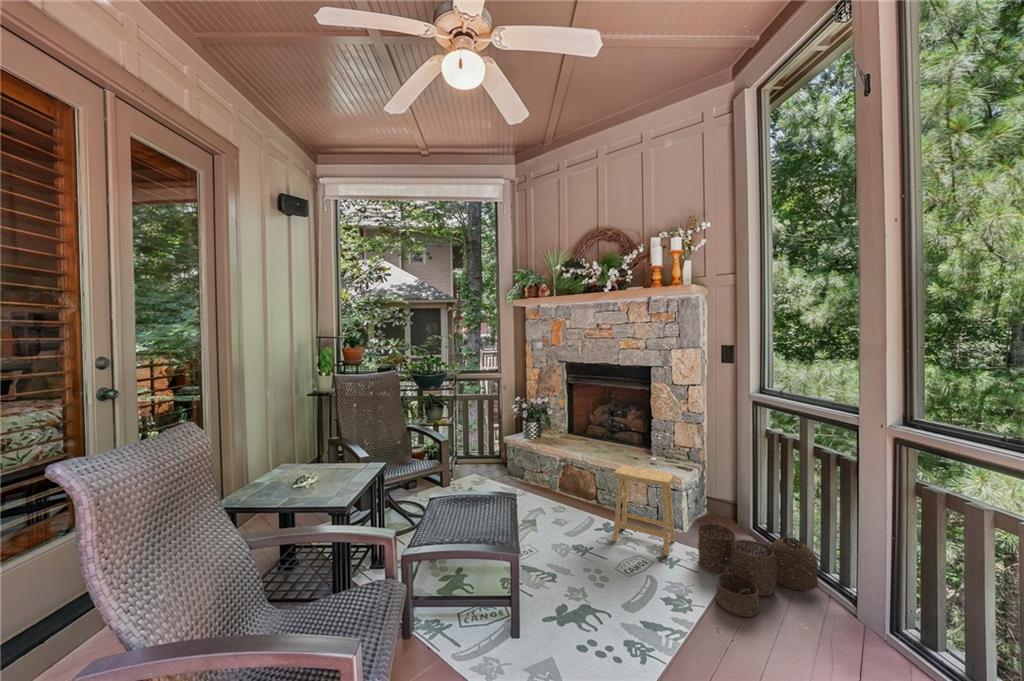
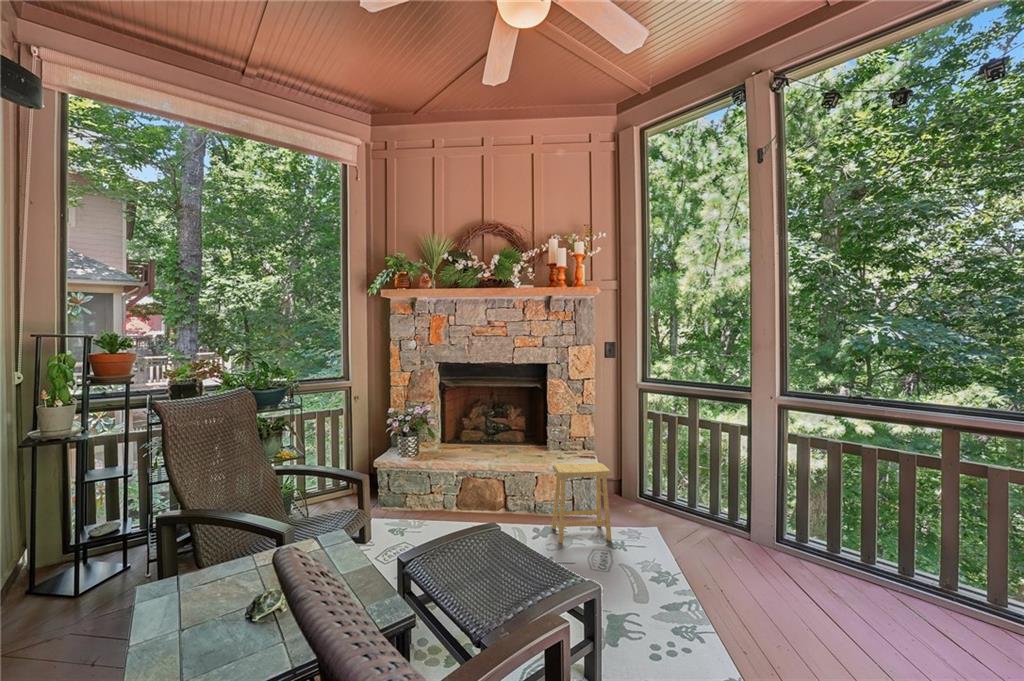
woven basket: present [698,518,818,617] -> none [632,492,709,569]

